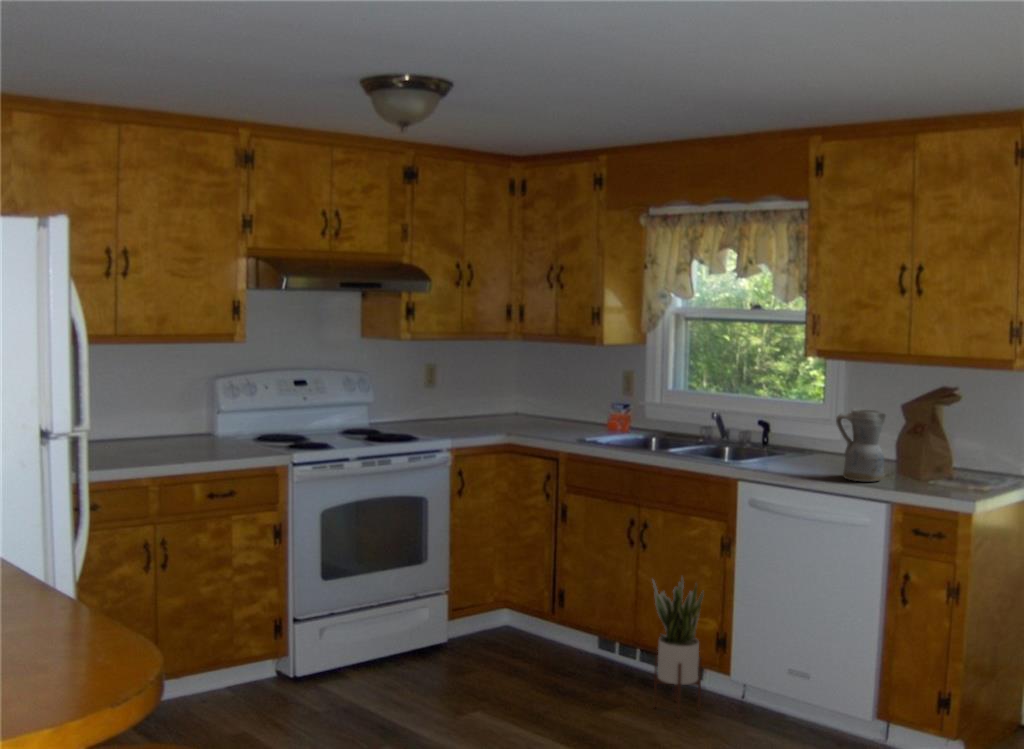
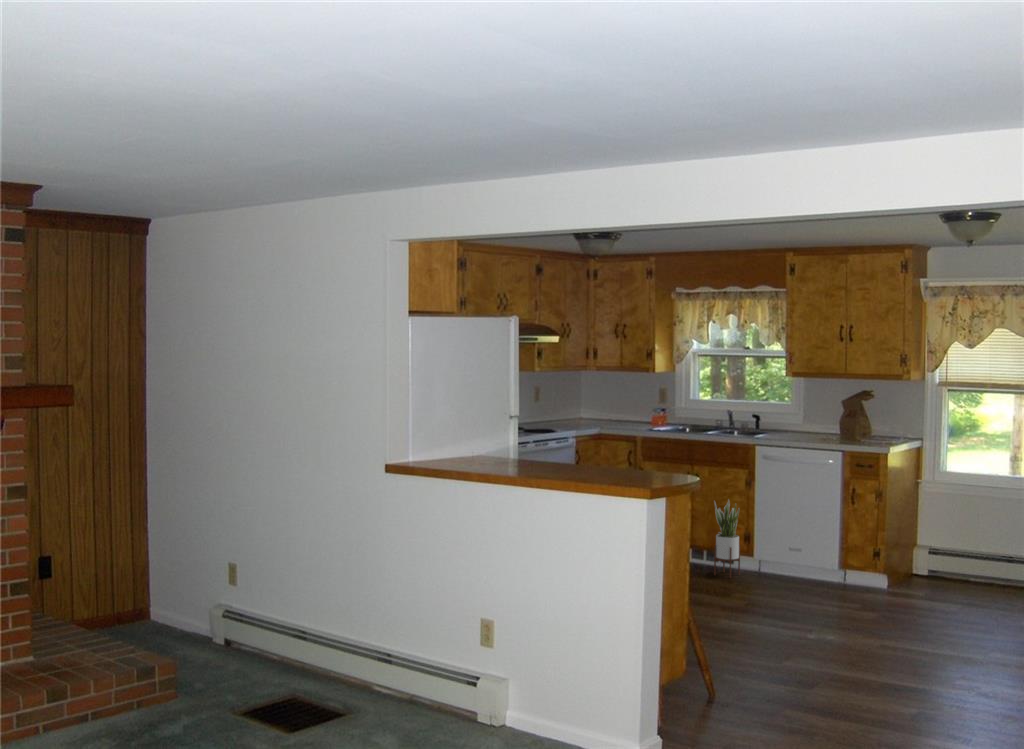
ceramic pitcher: present [836,409,886,481] -> none [810,403,837,442]

